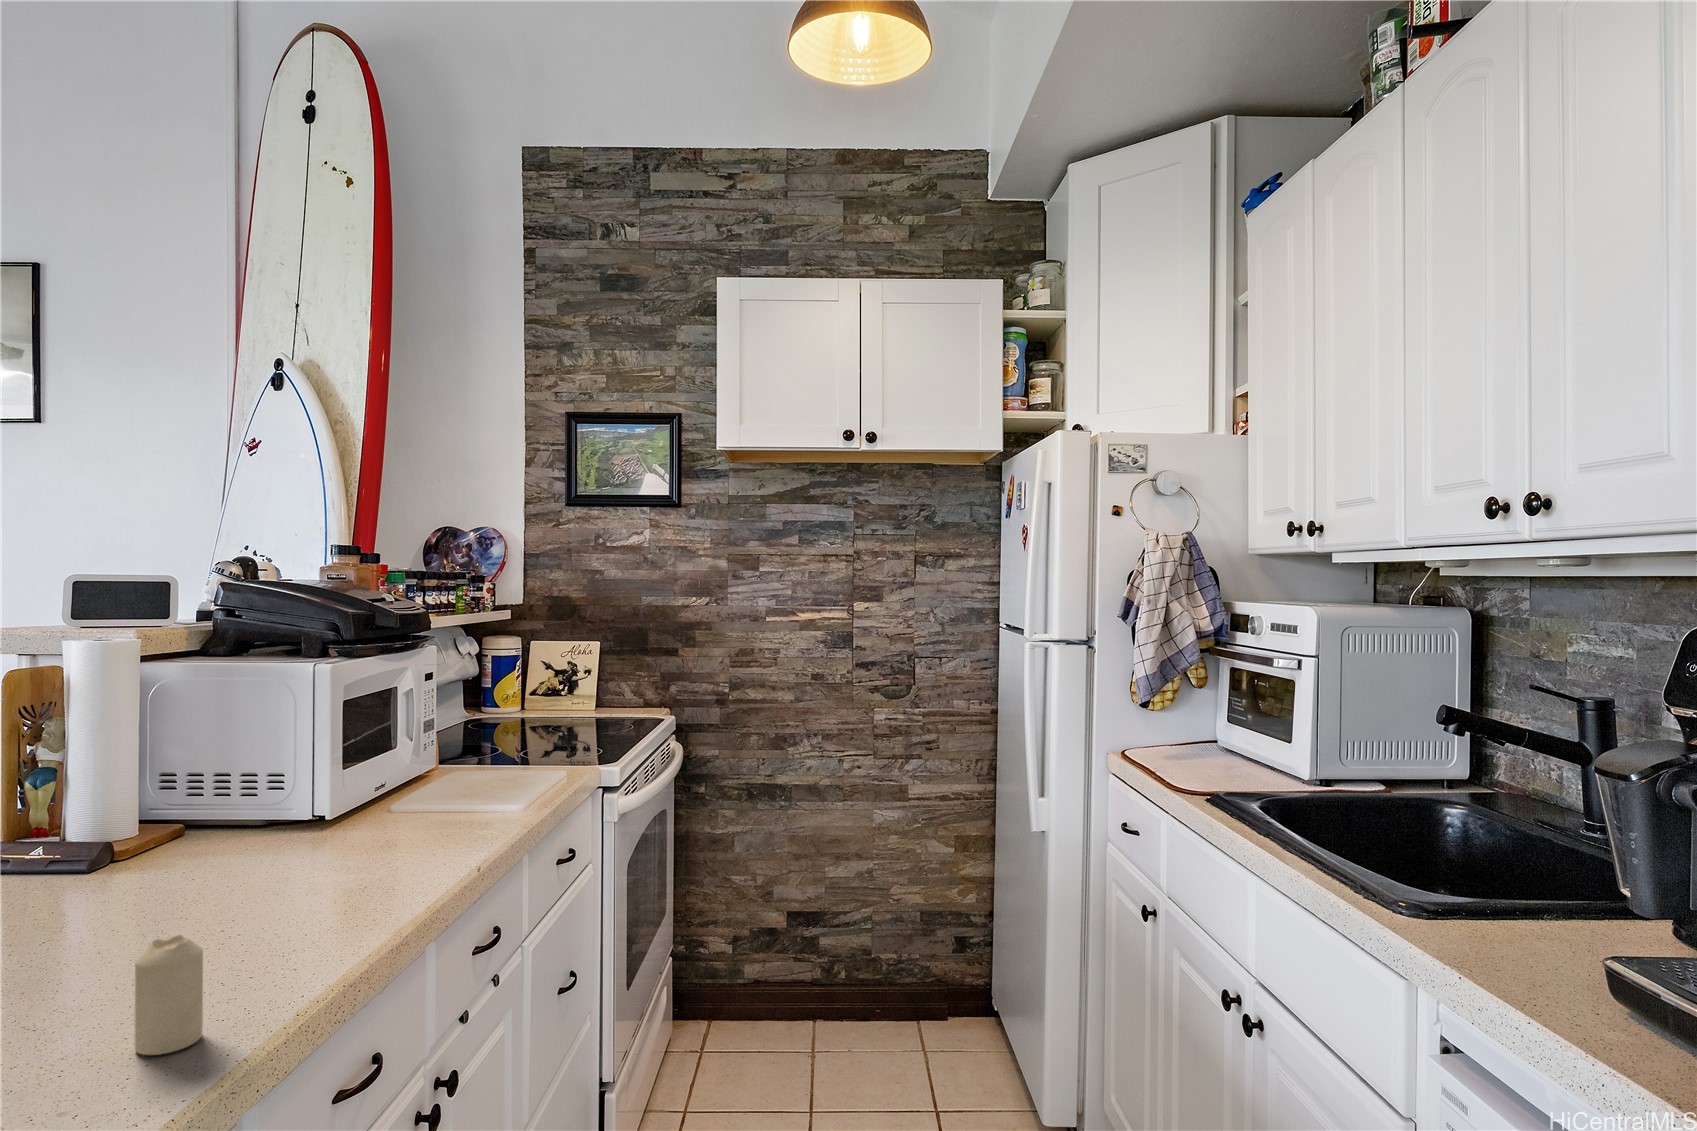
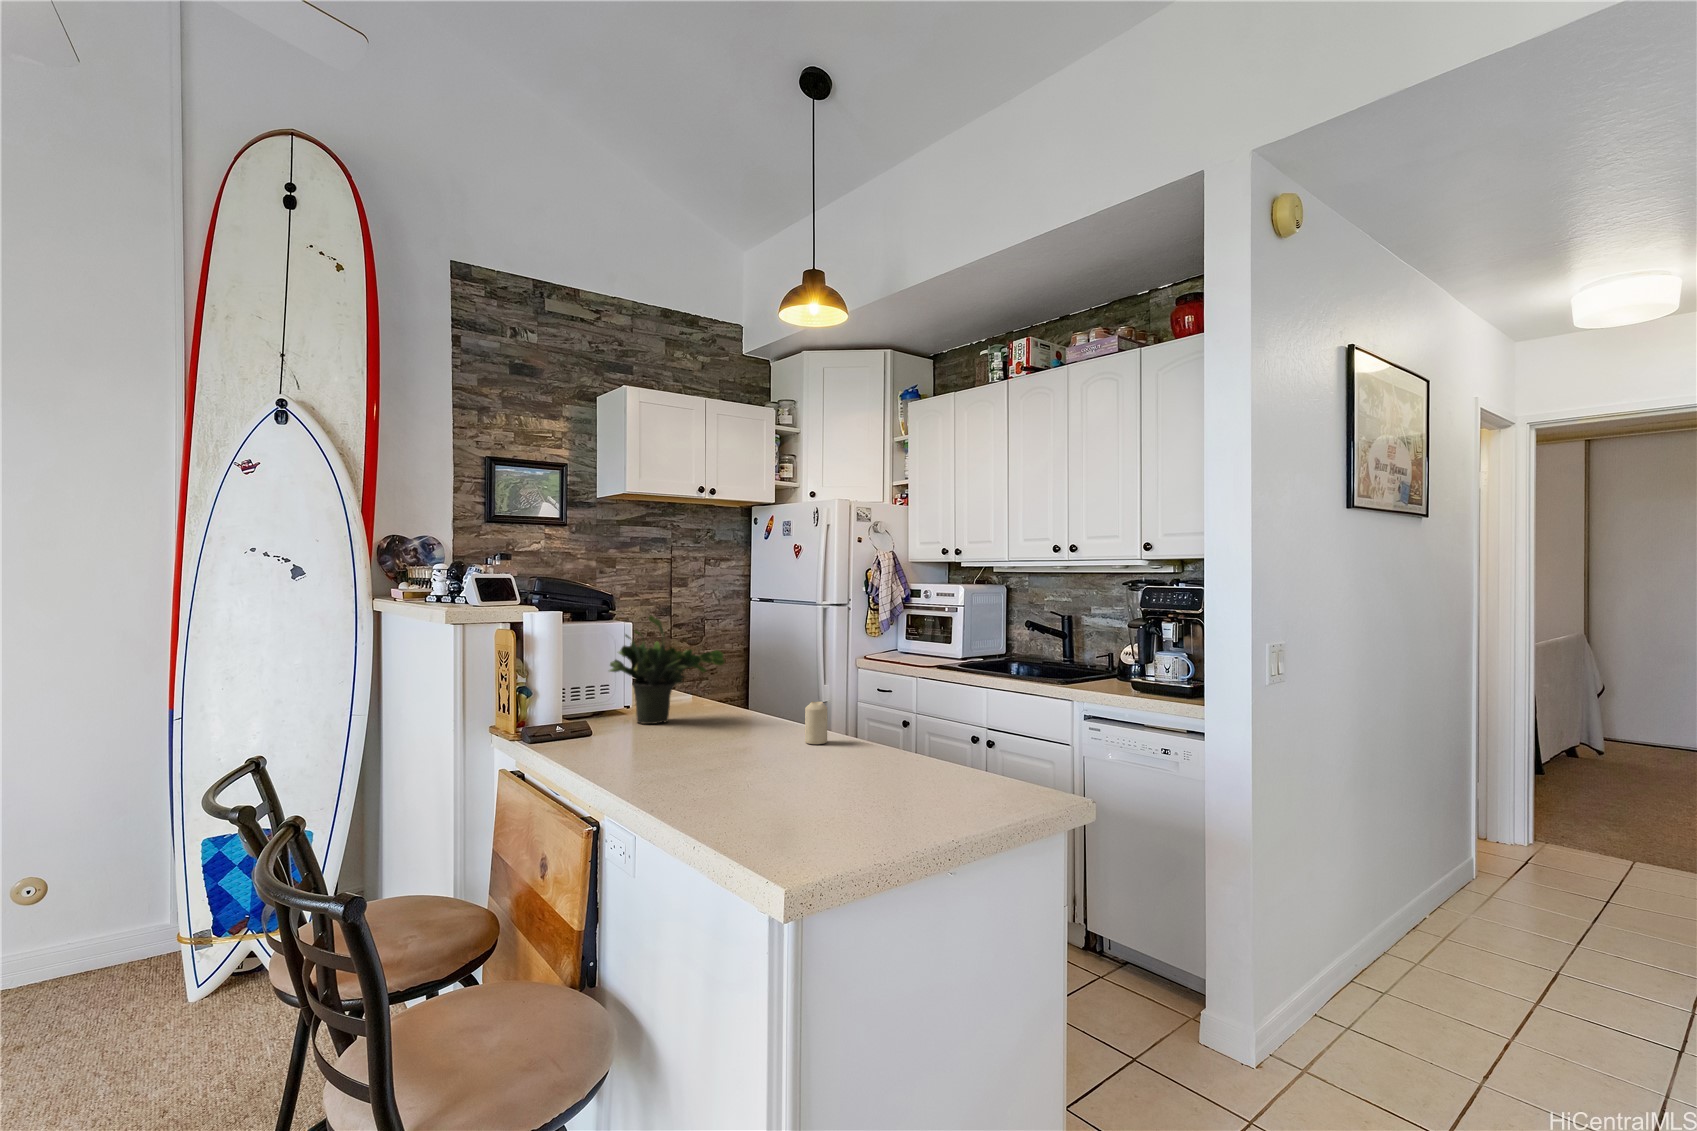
potted plant: none [135,678,378,887] -> present [609,616,725,724]

